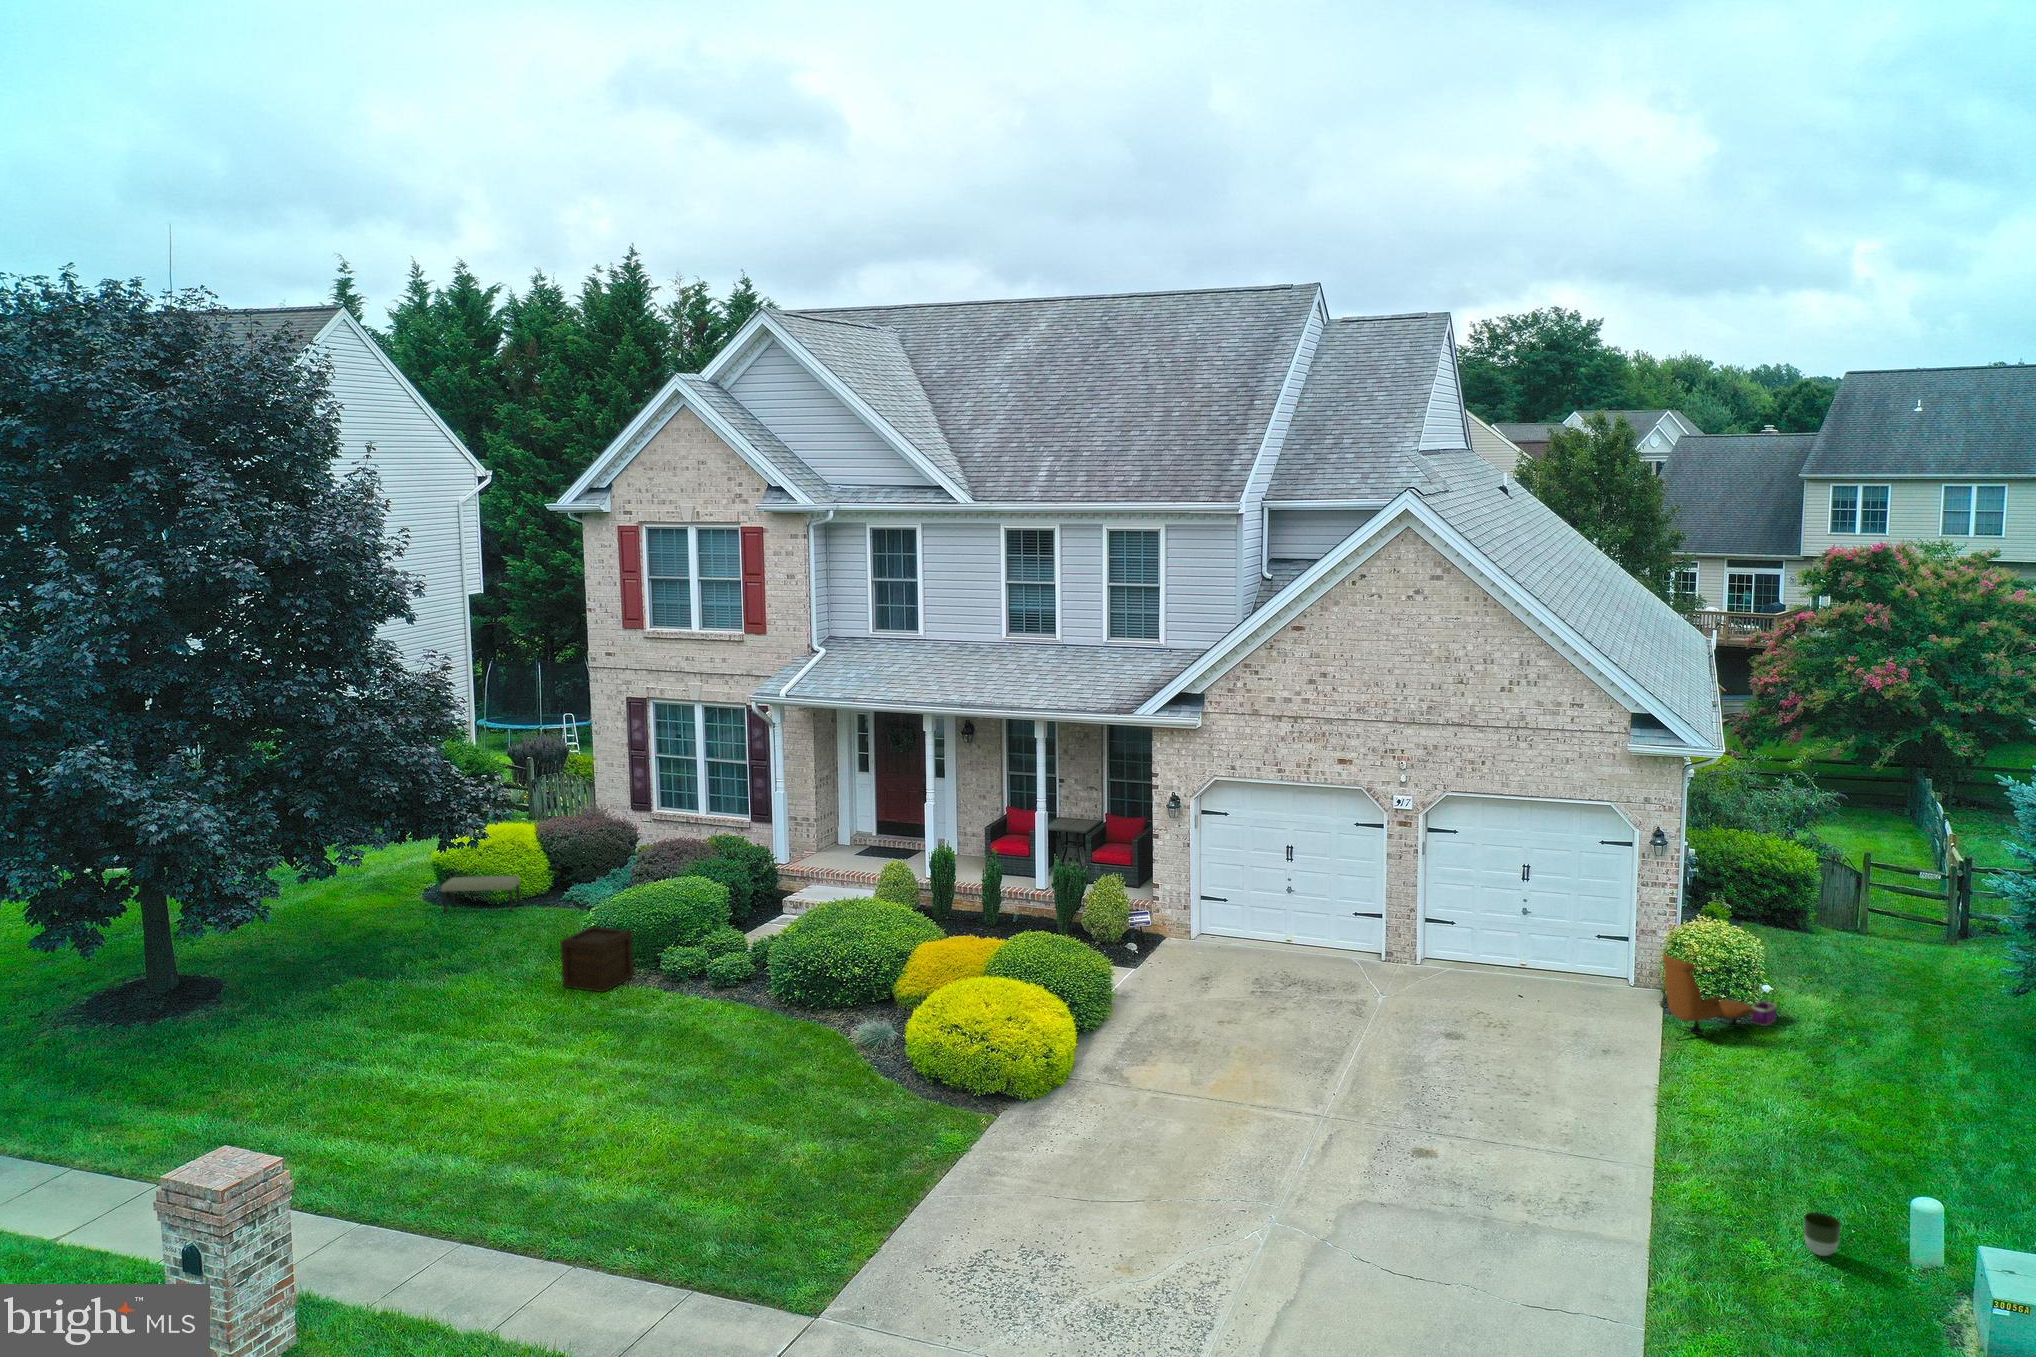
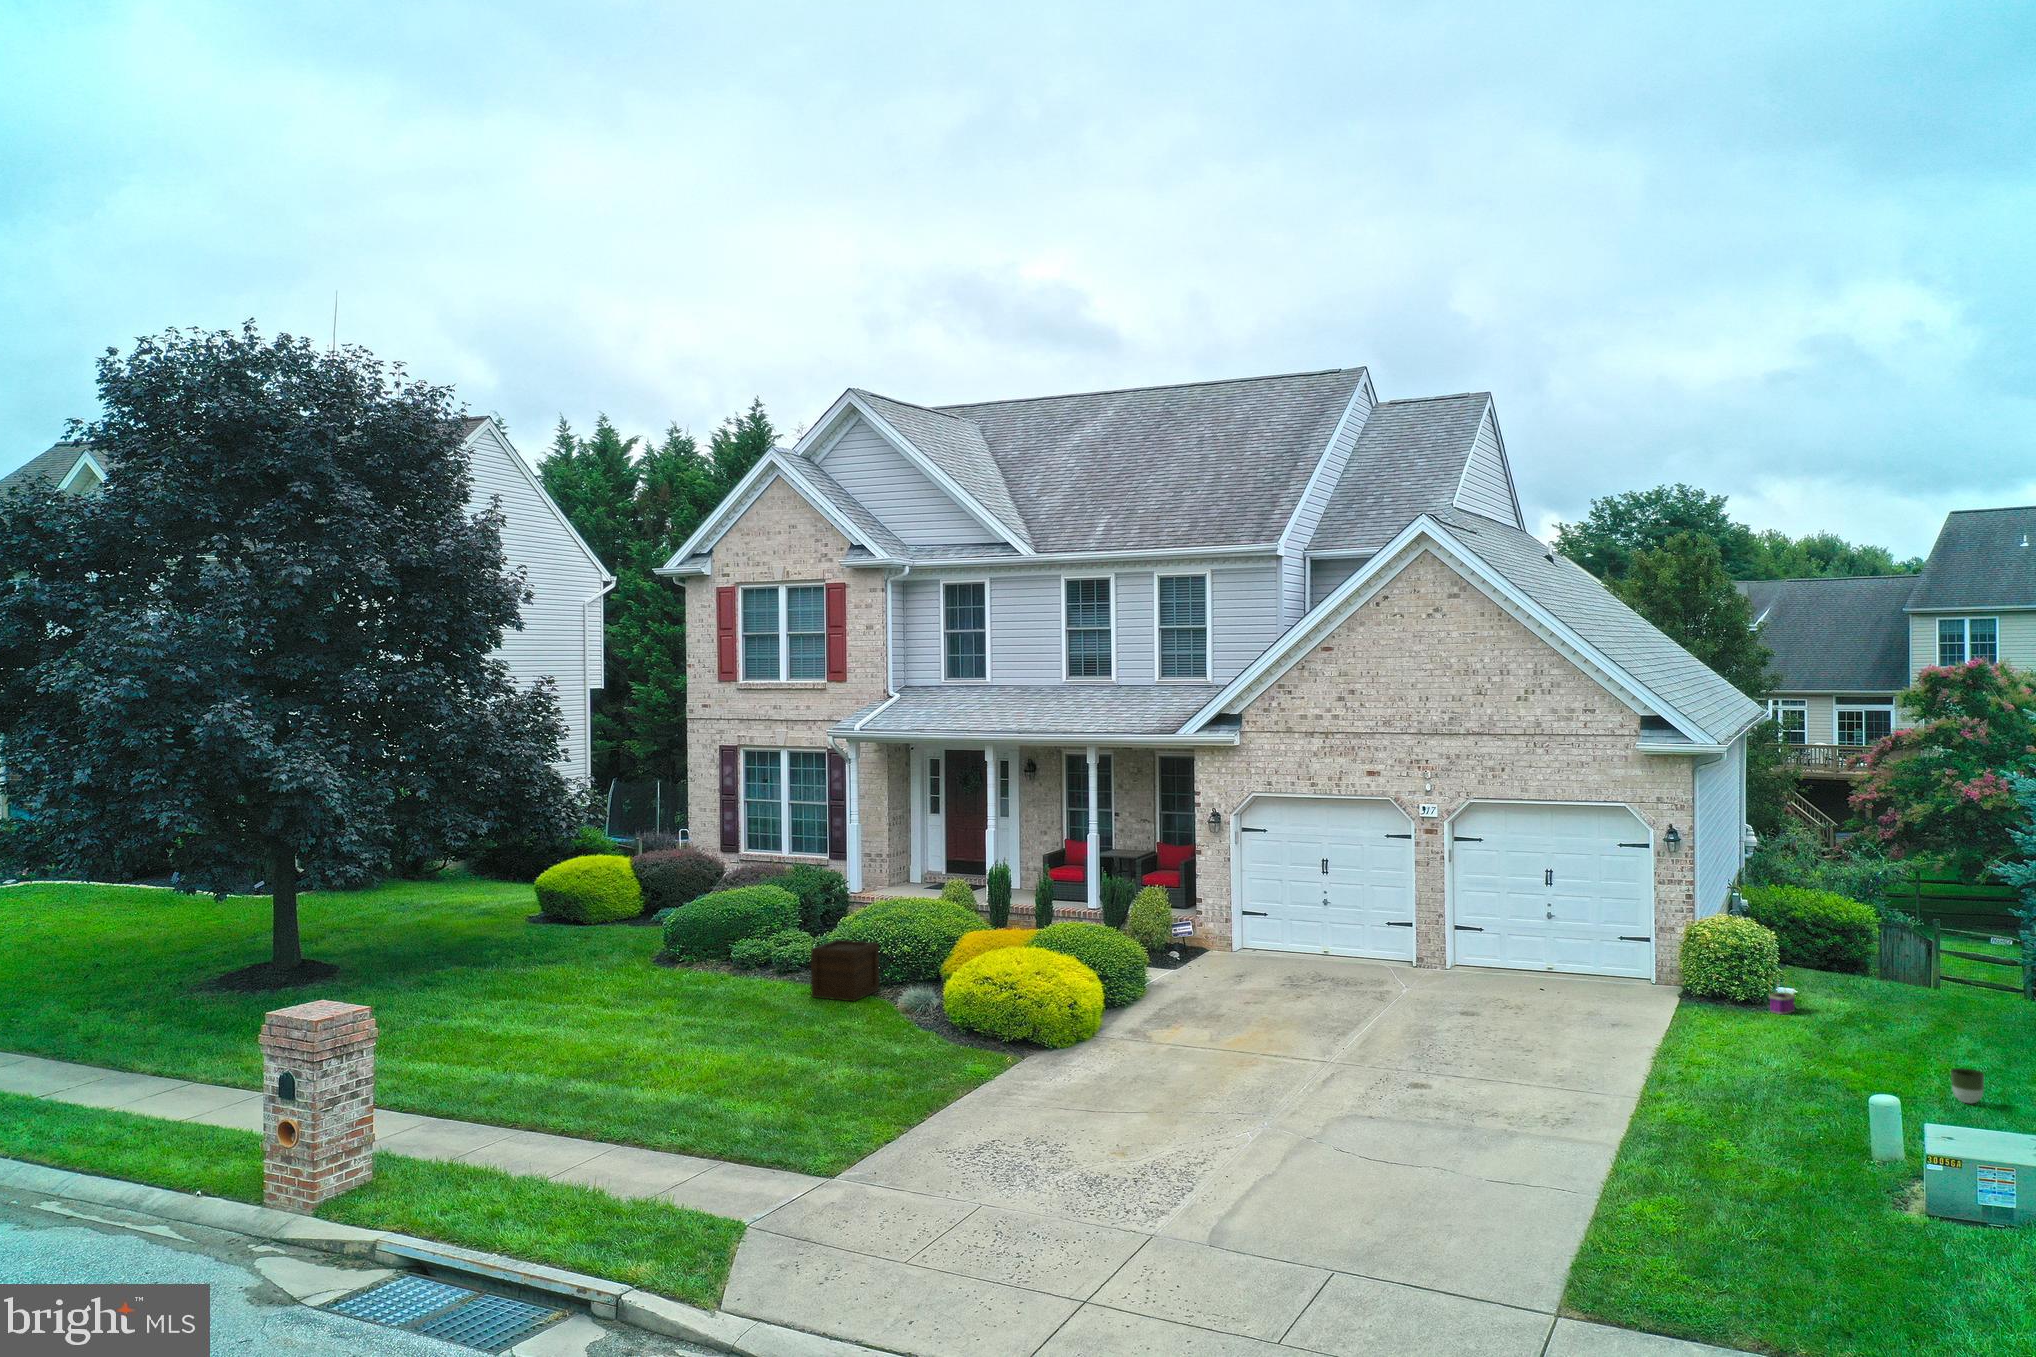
bench: present [441,876,520,913] -> none [542,892,613,925]
wooden crate: present [561,927,634,992] -> present [811,940,879,1001]
lounge chair: present [1663,954,1755,1044] -> none [1674,936,1771,1025]
planter: present [1804,1212,1841,1256] -> present [1951,1068,1984,1103]

